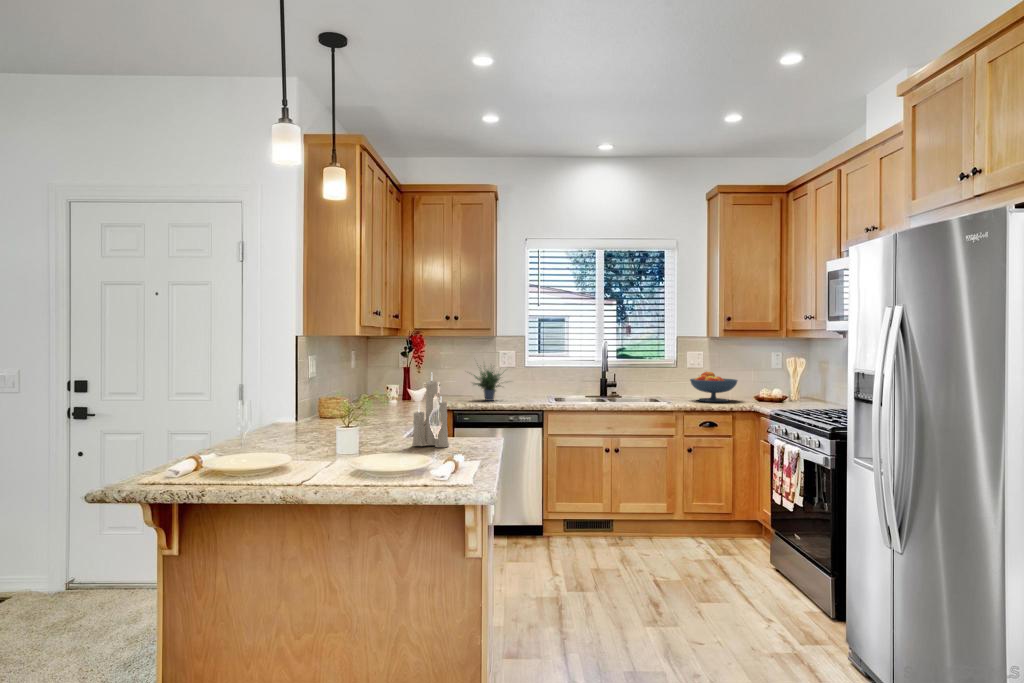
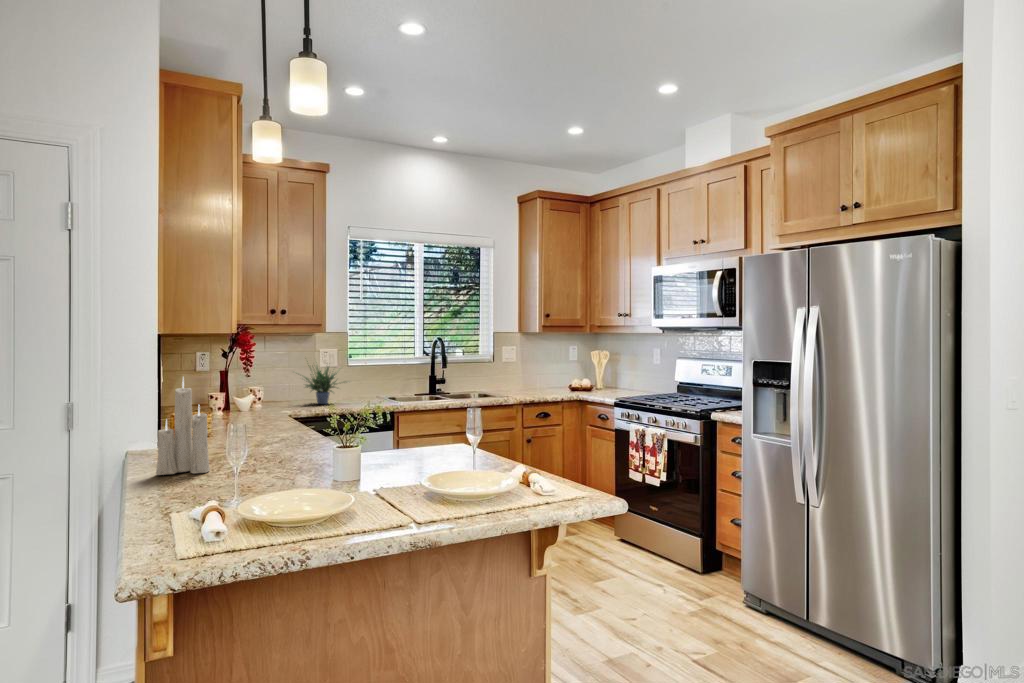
fruit bowl: present [690,372,737,402] -> none [519,365,562,393]
candle: present [412,376,449,447] -> present [156,378,210,475]

